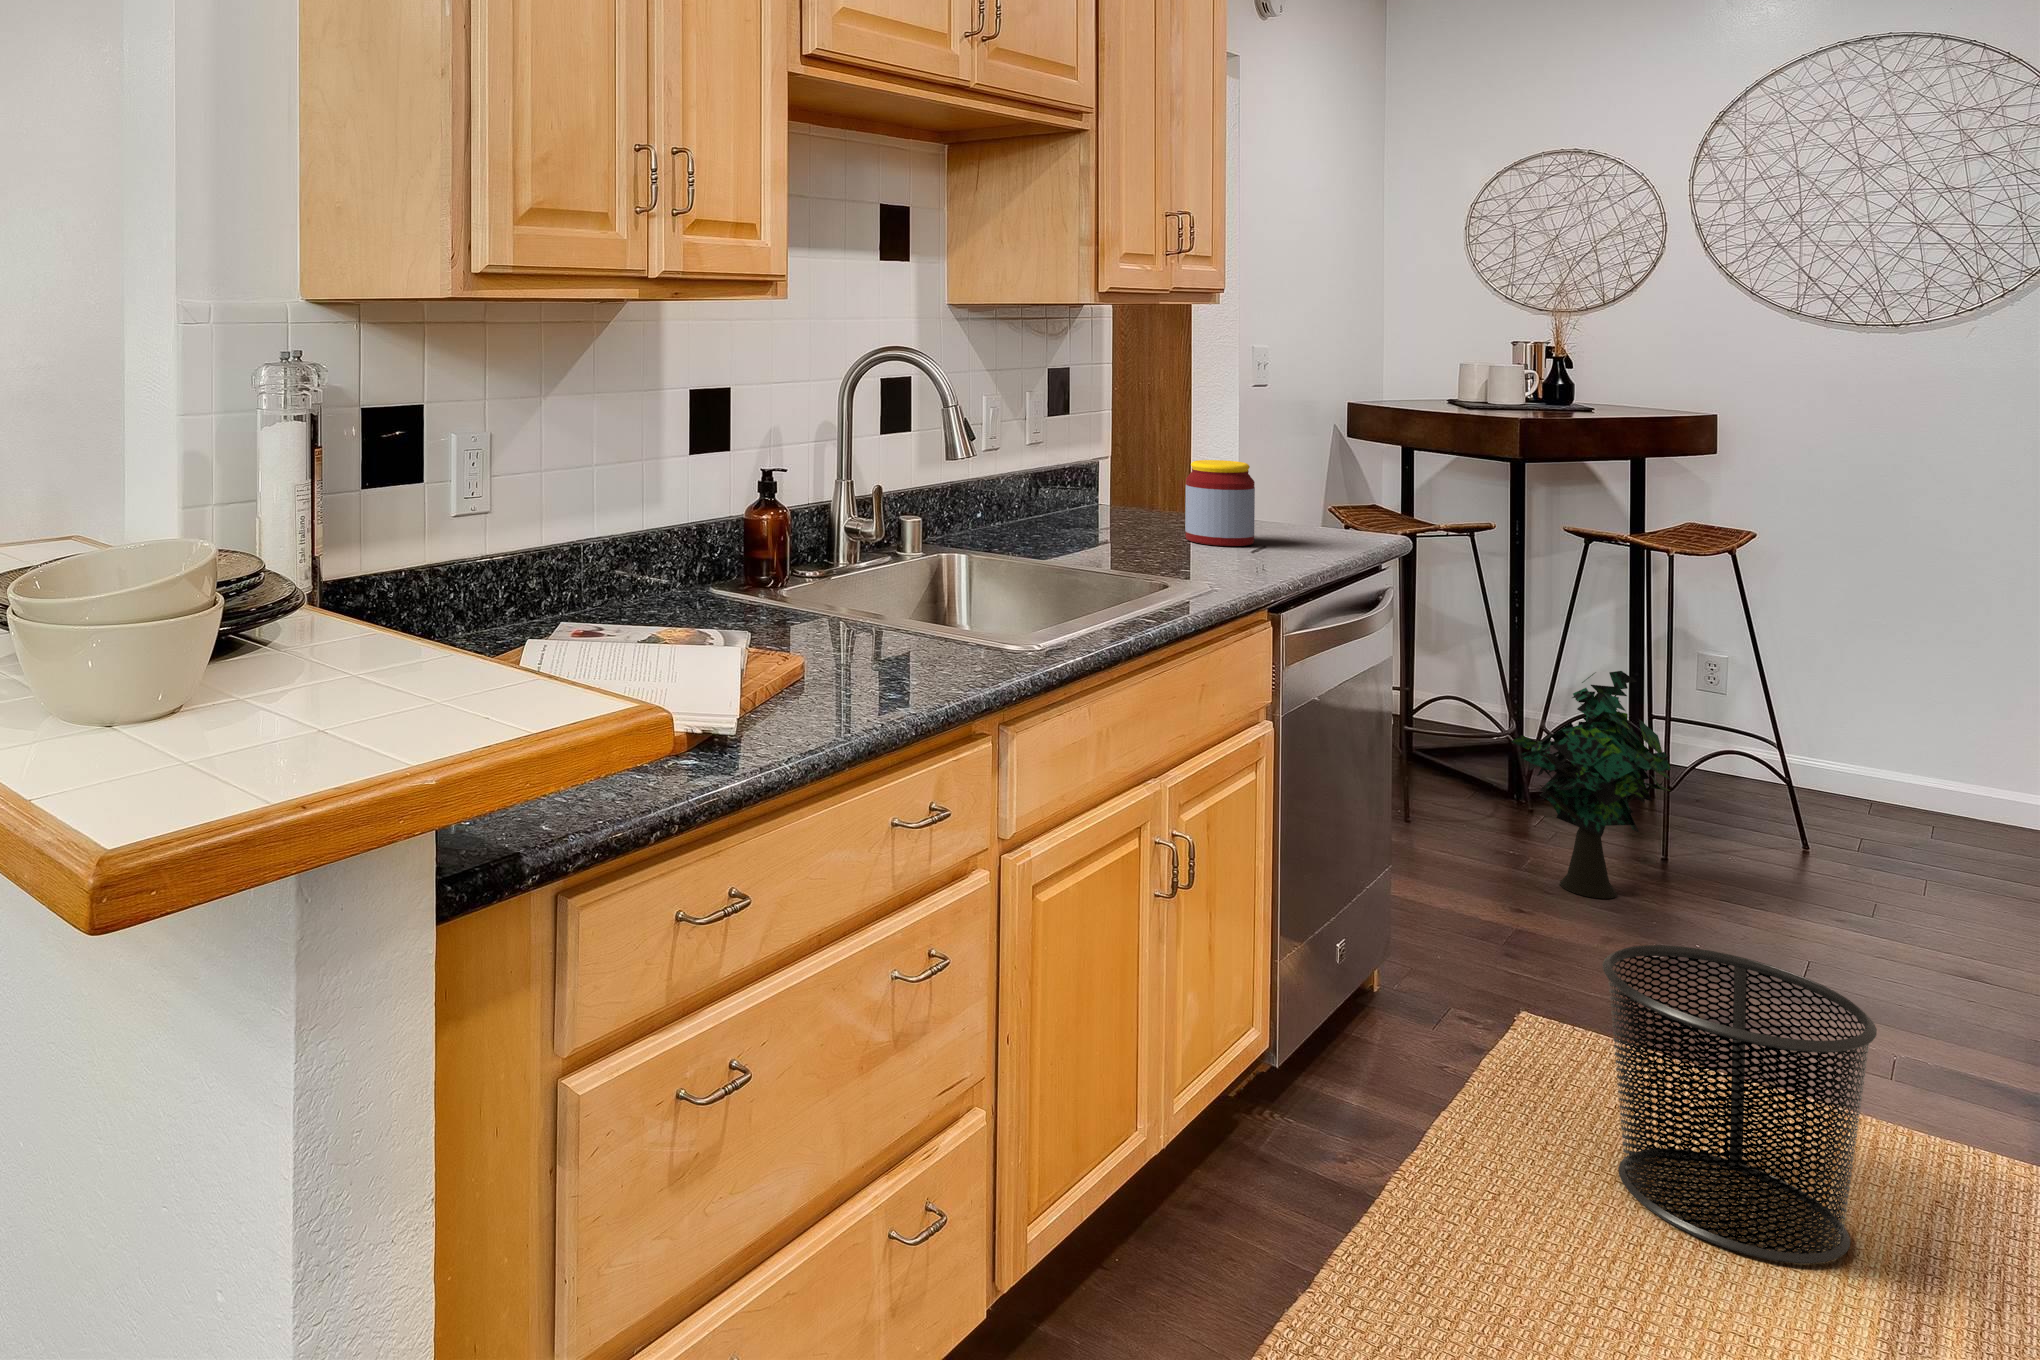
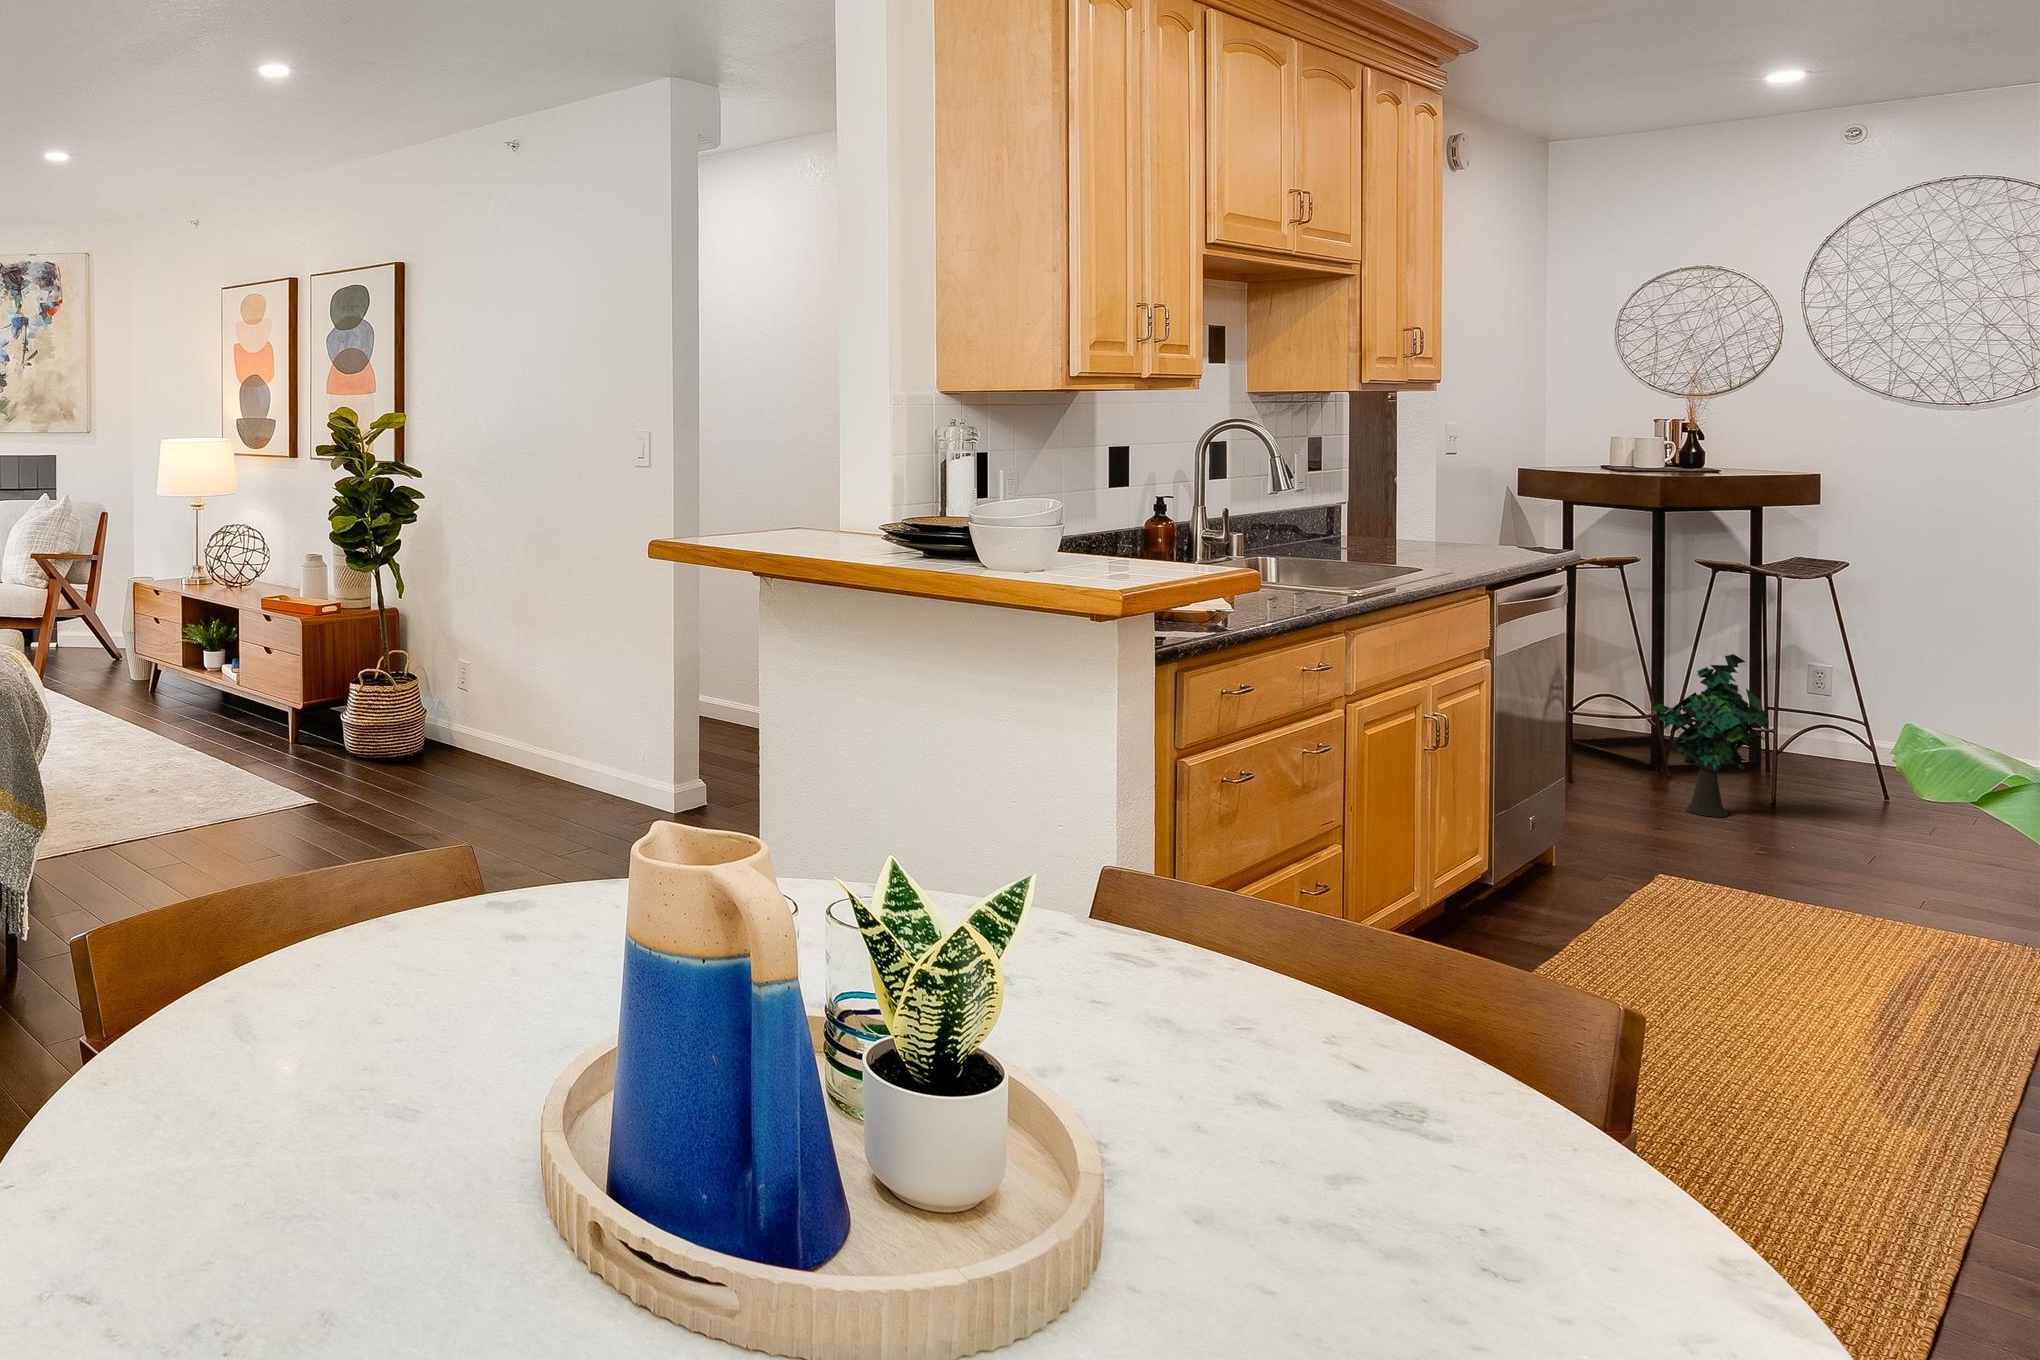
jar: present [1185,460,1255,546] -> none [1418,497,1468,553]
waste bin: present [1602,945,1877,1264] -> none [1702,795,1872,965]

